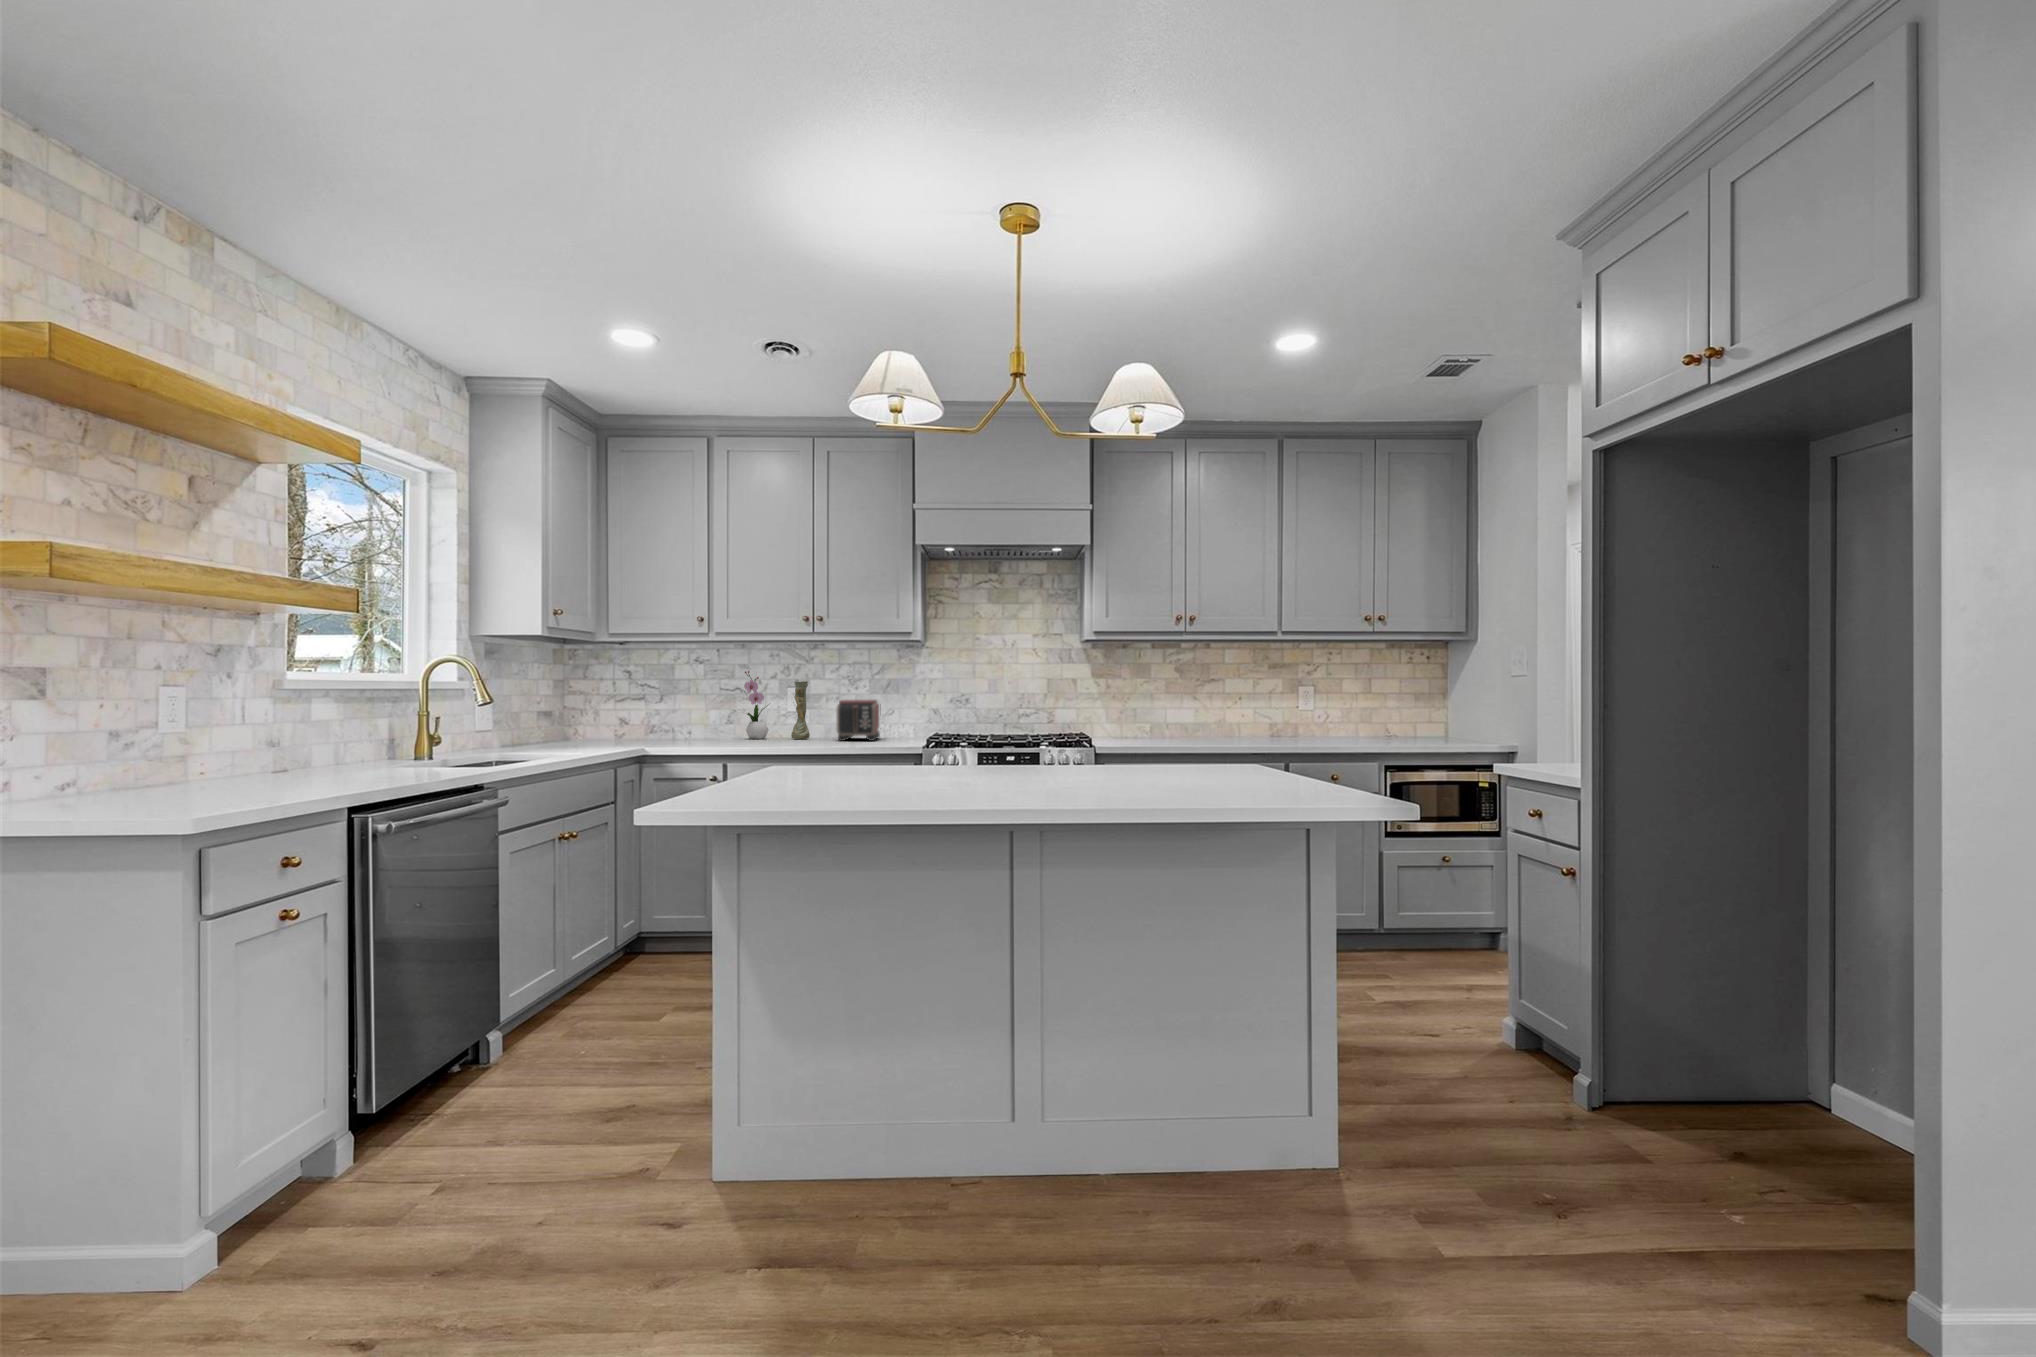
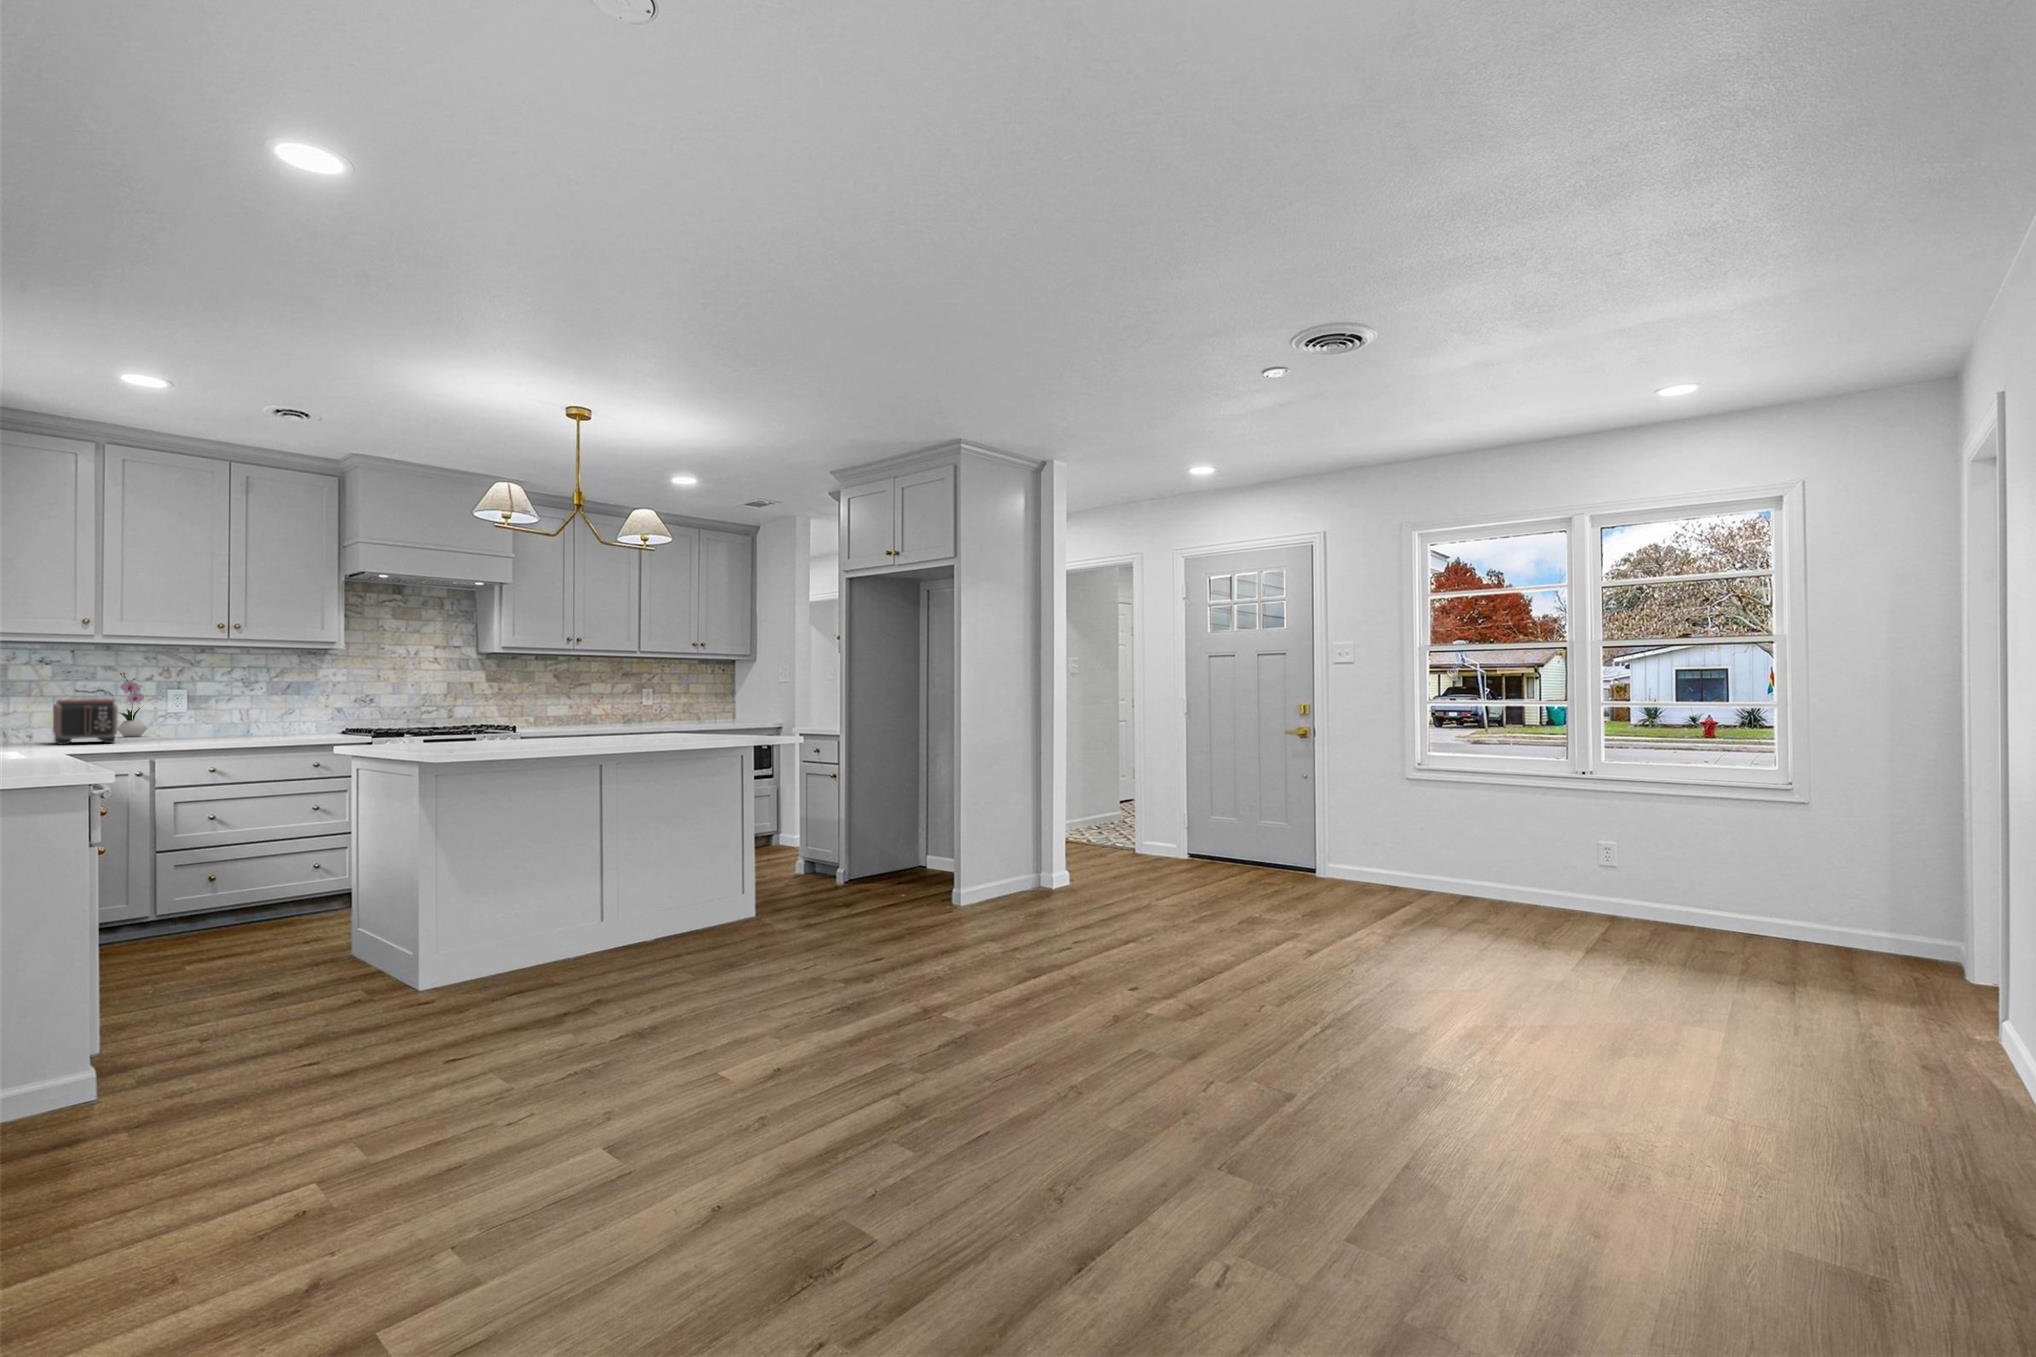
vase: present [791,681,810,739] -> none [176,682,199,735]
toaster: present [837,700,881,741] -> present [53,699,118,745]

